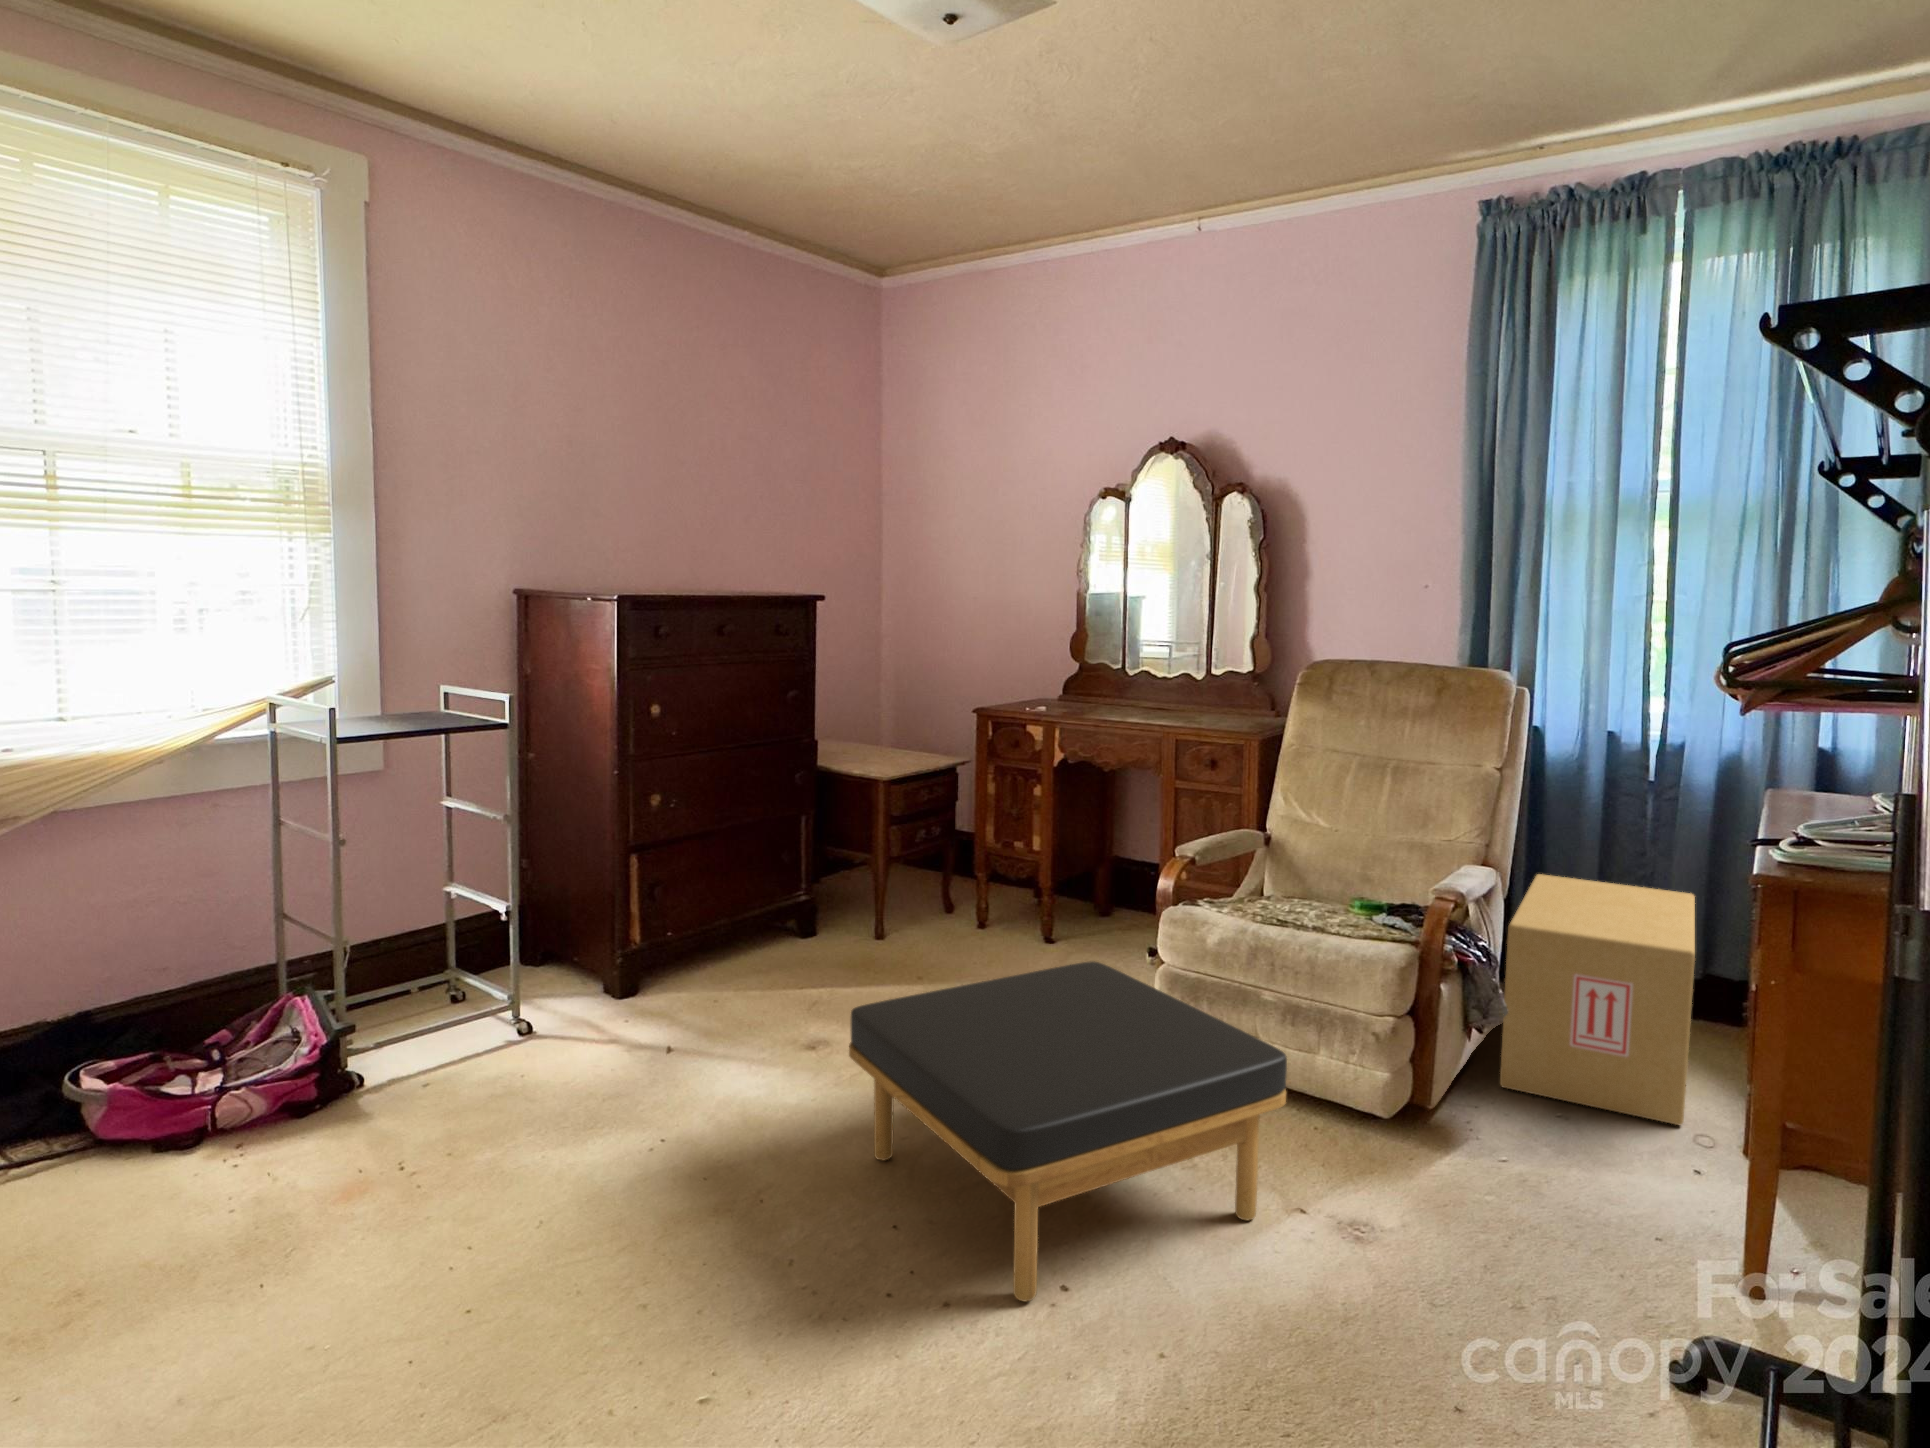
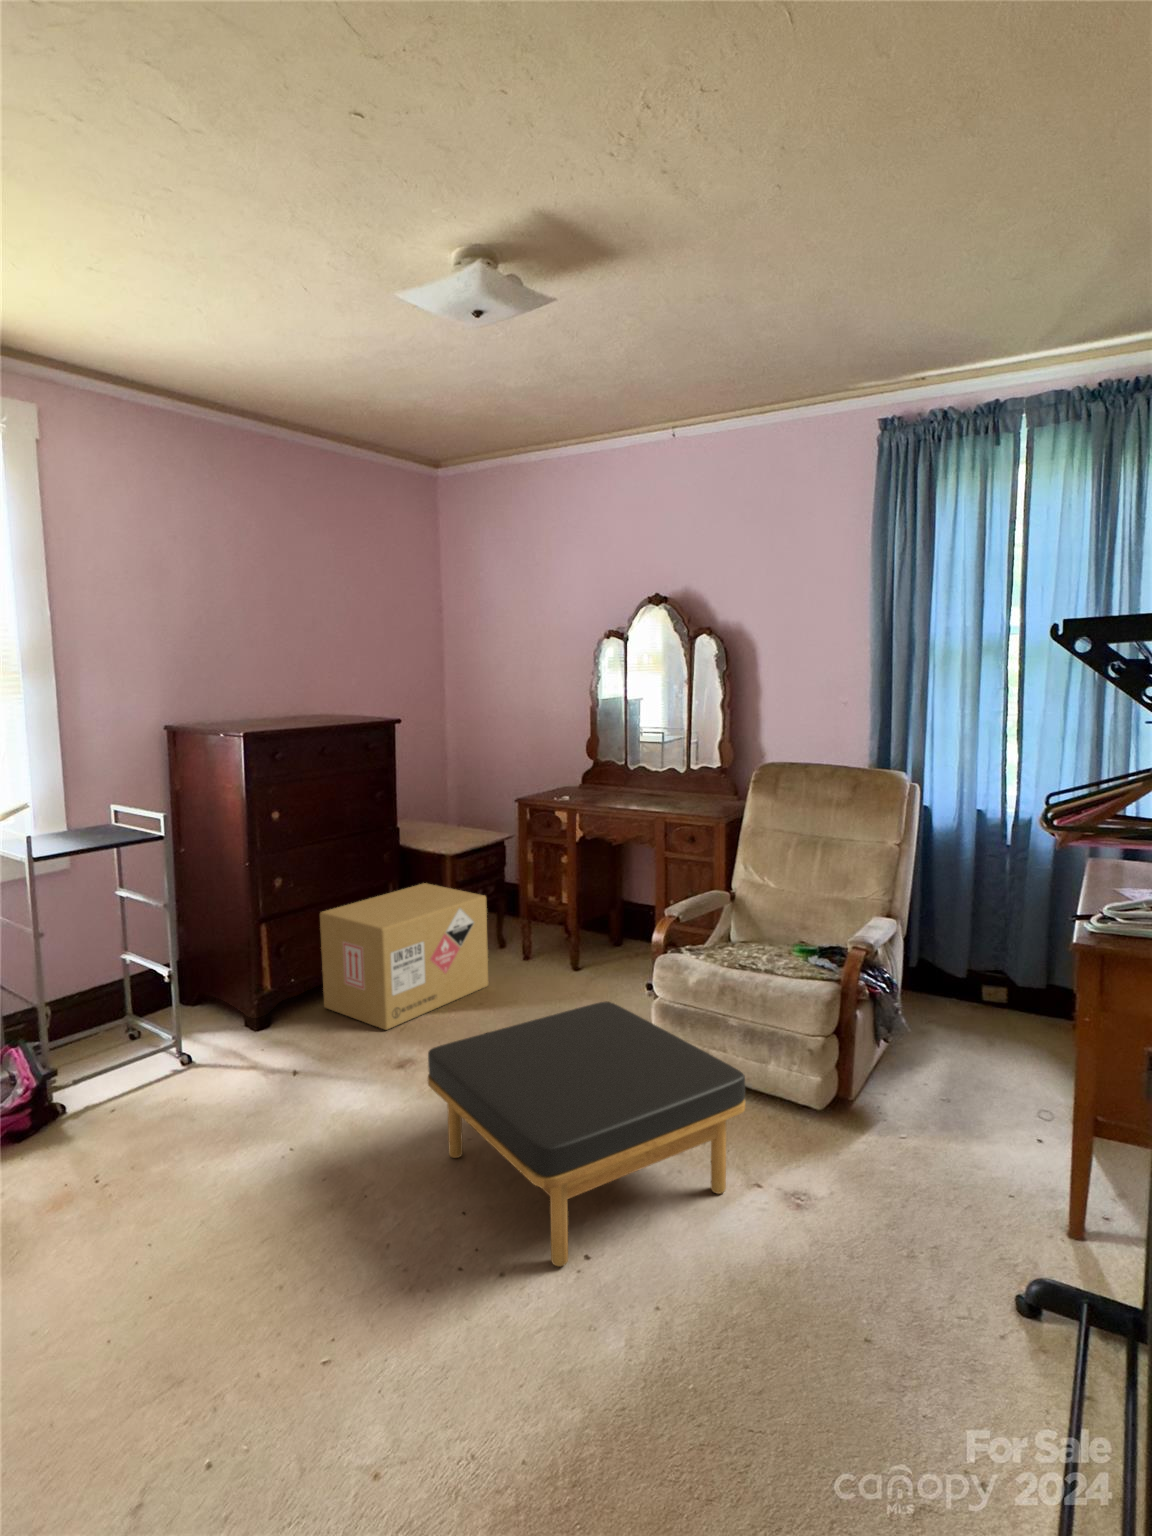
cardboard box: present [1500,874,1695,1125] -> present [320,883,488,1030]

